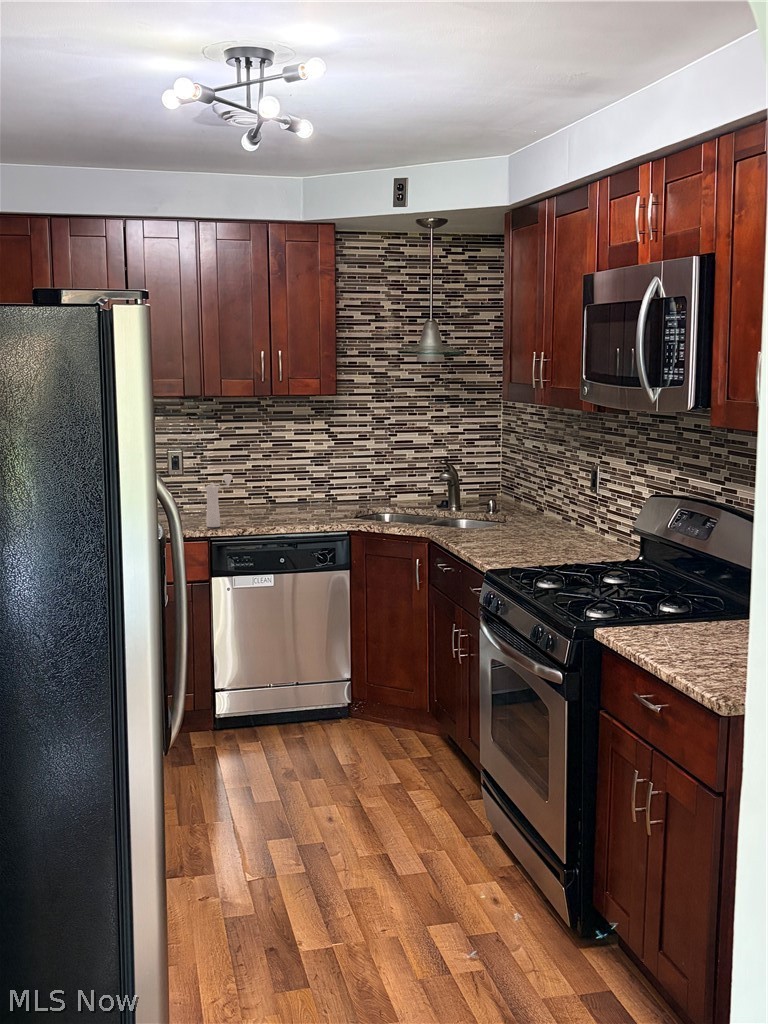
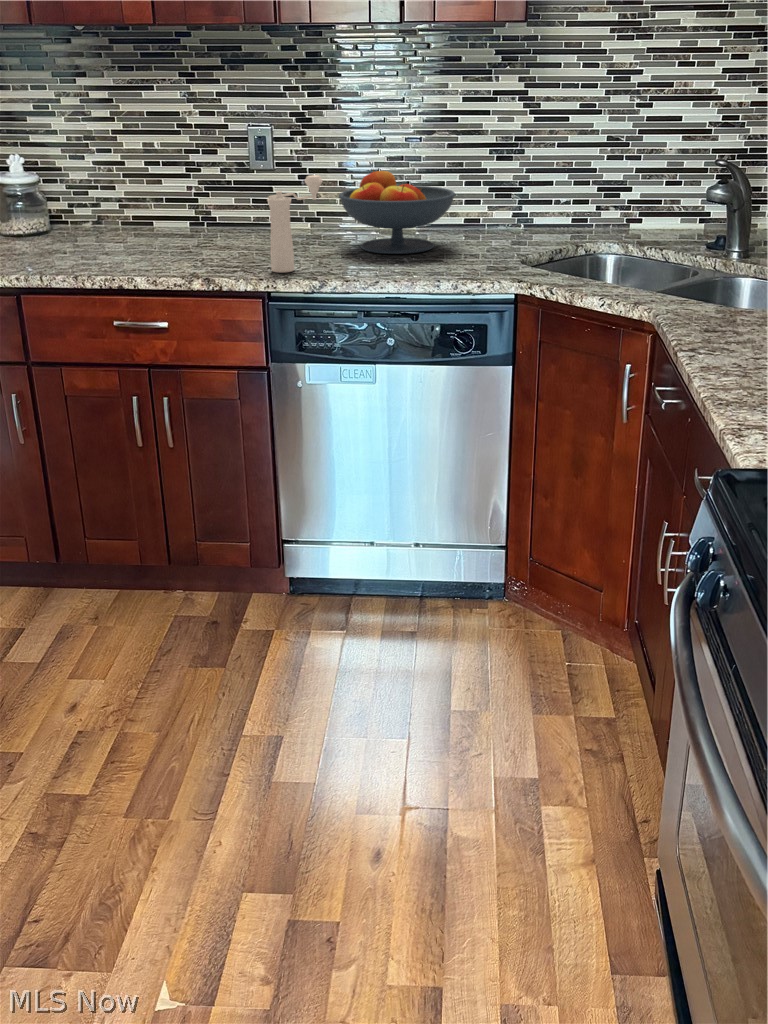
fruit bowl: none [233,472,300,517] -> present [339,170,455,254]

